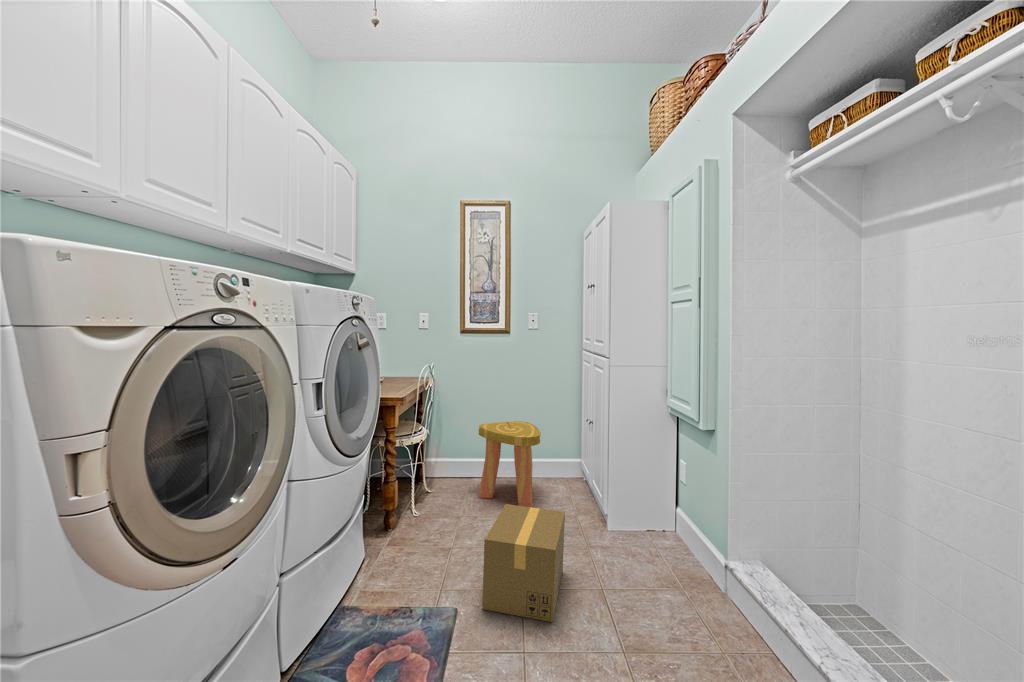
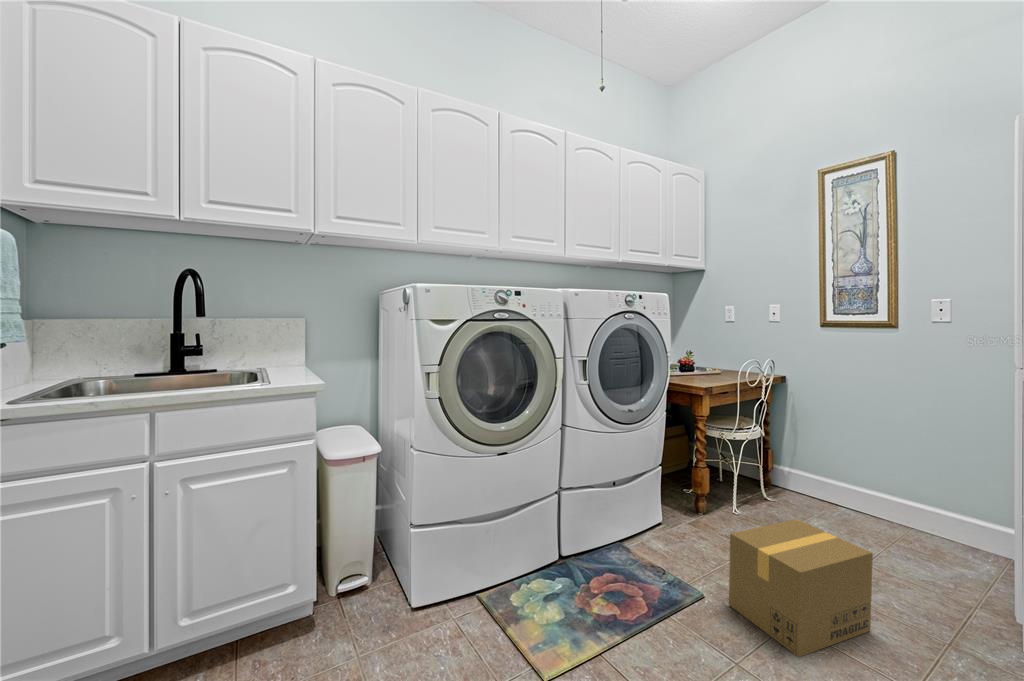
stool: present [479,421,541,507] -> none [829,437,927,559]

